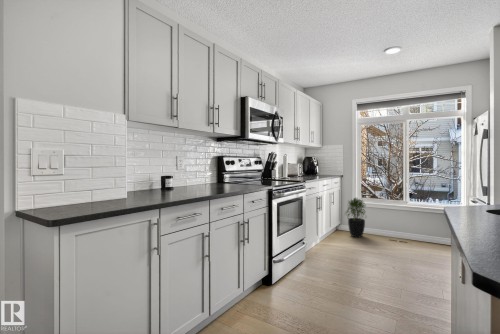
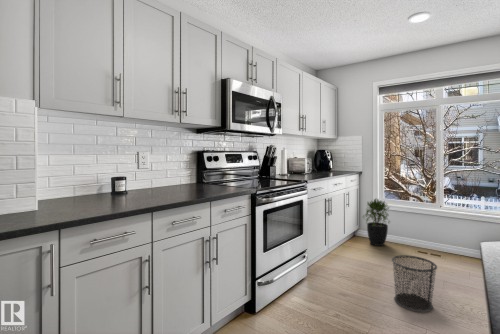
waste bin: none [373,238,407,279] -> present [392,255,437,312]

